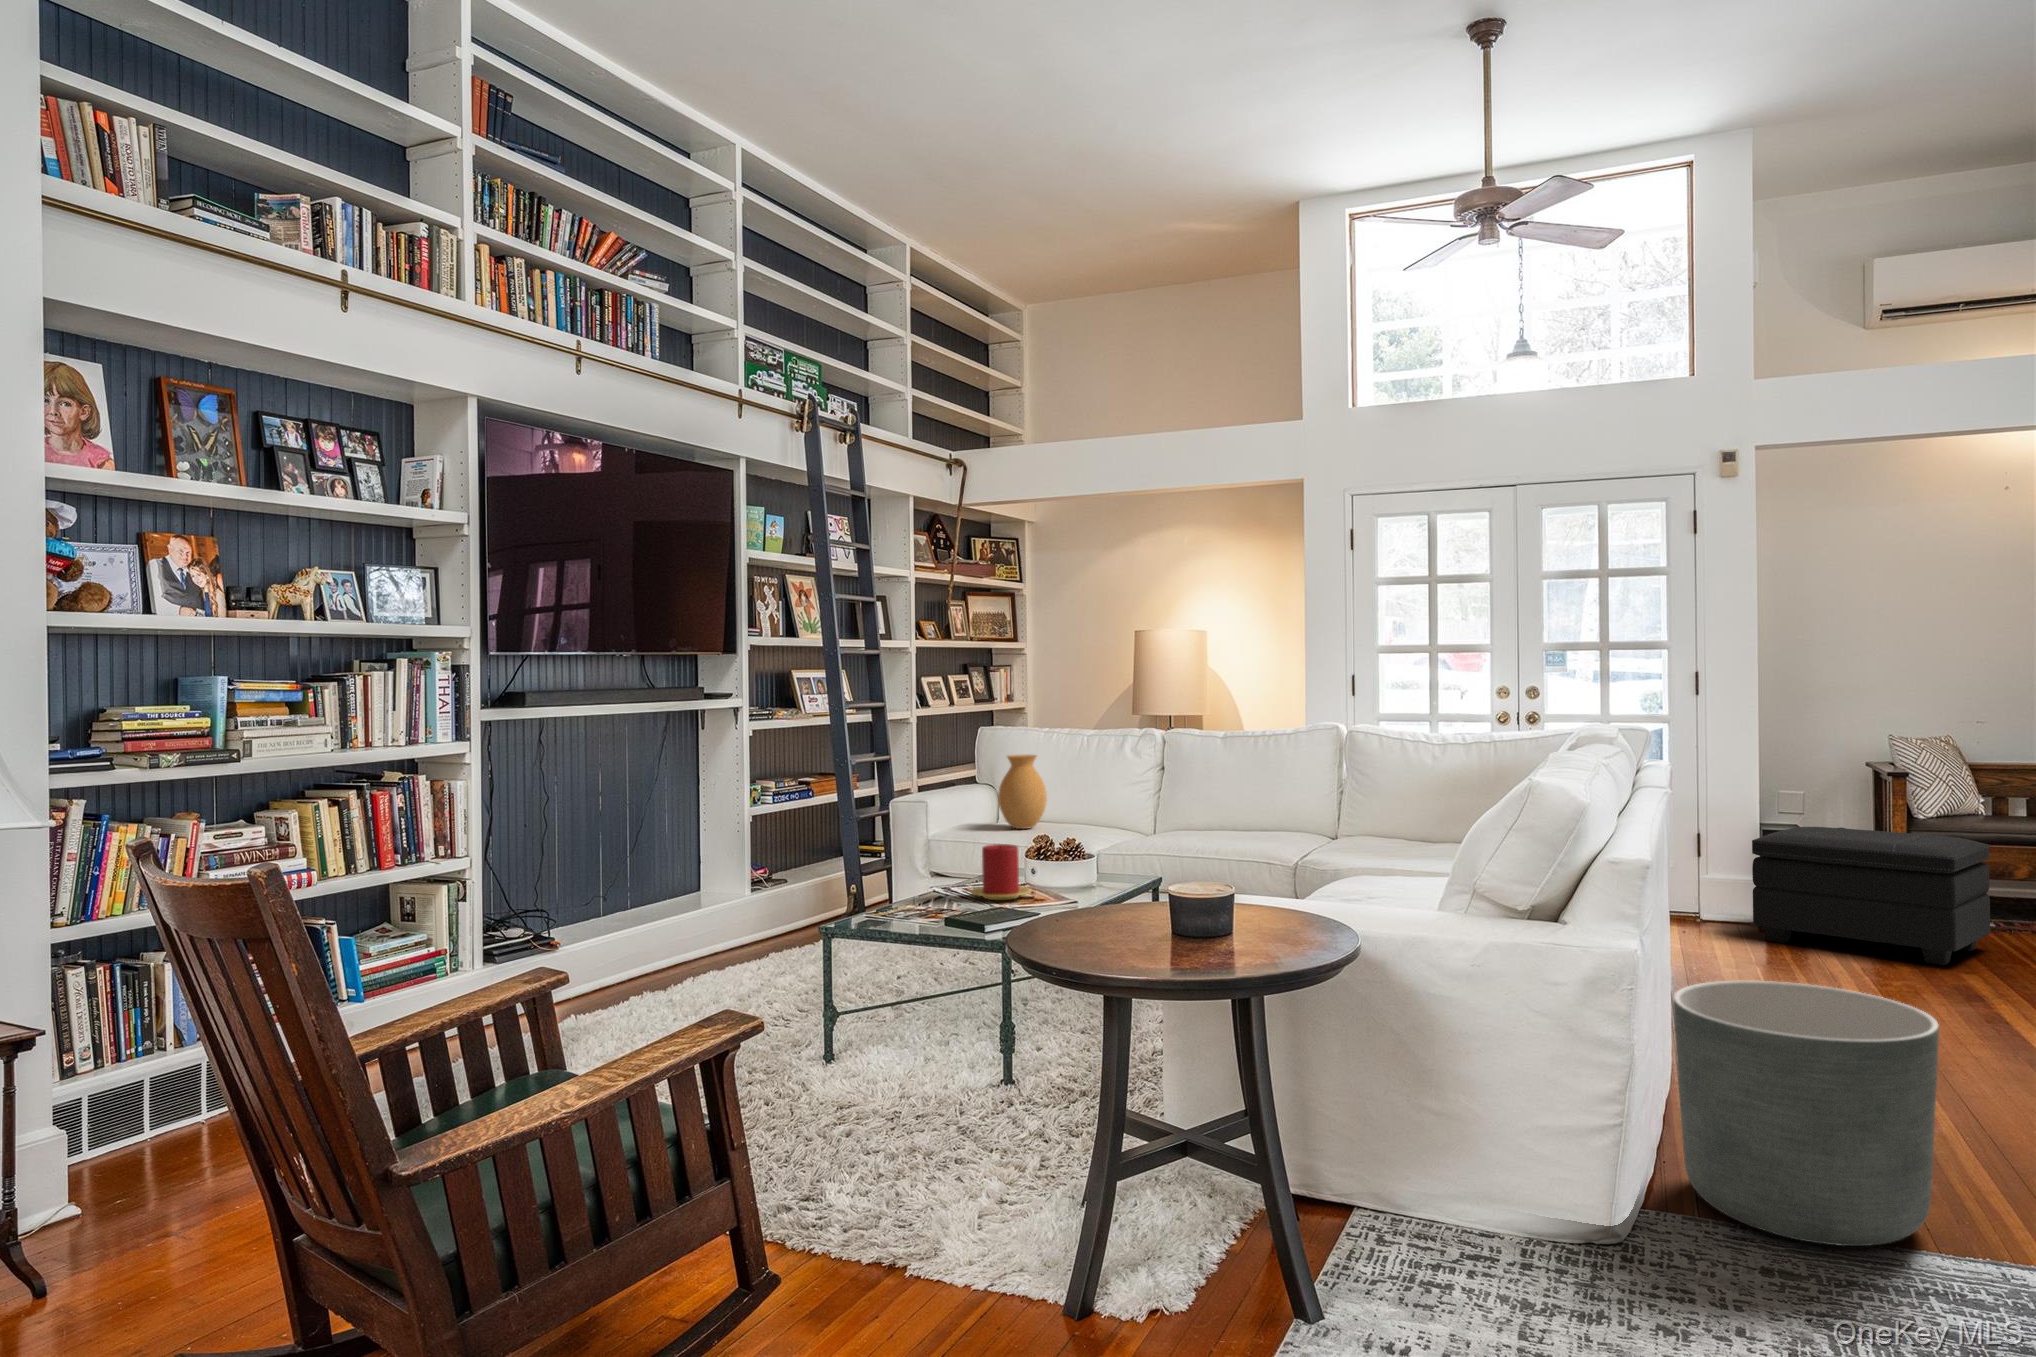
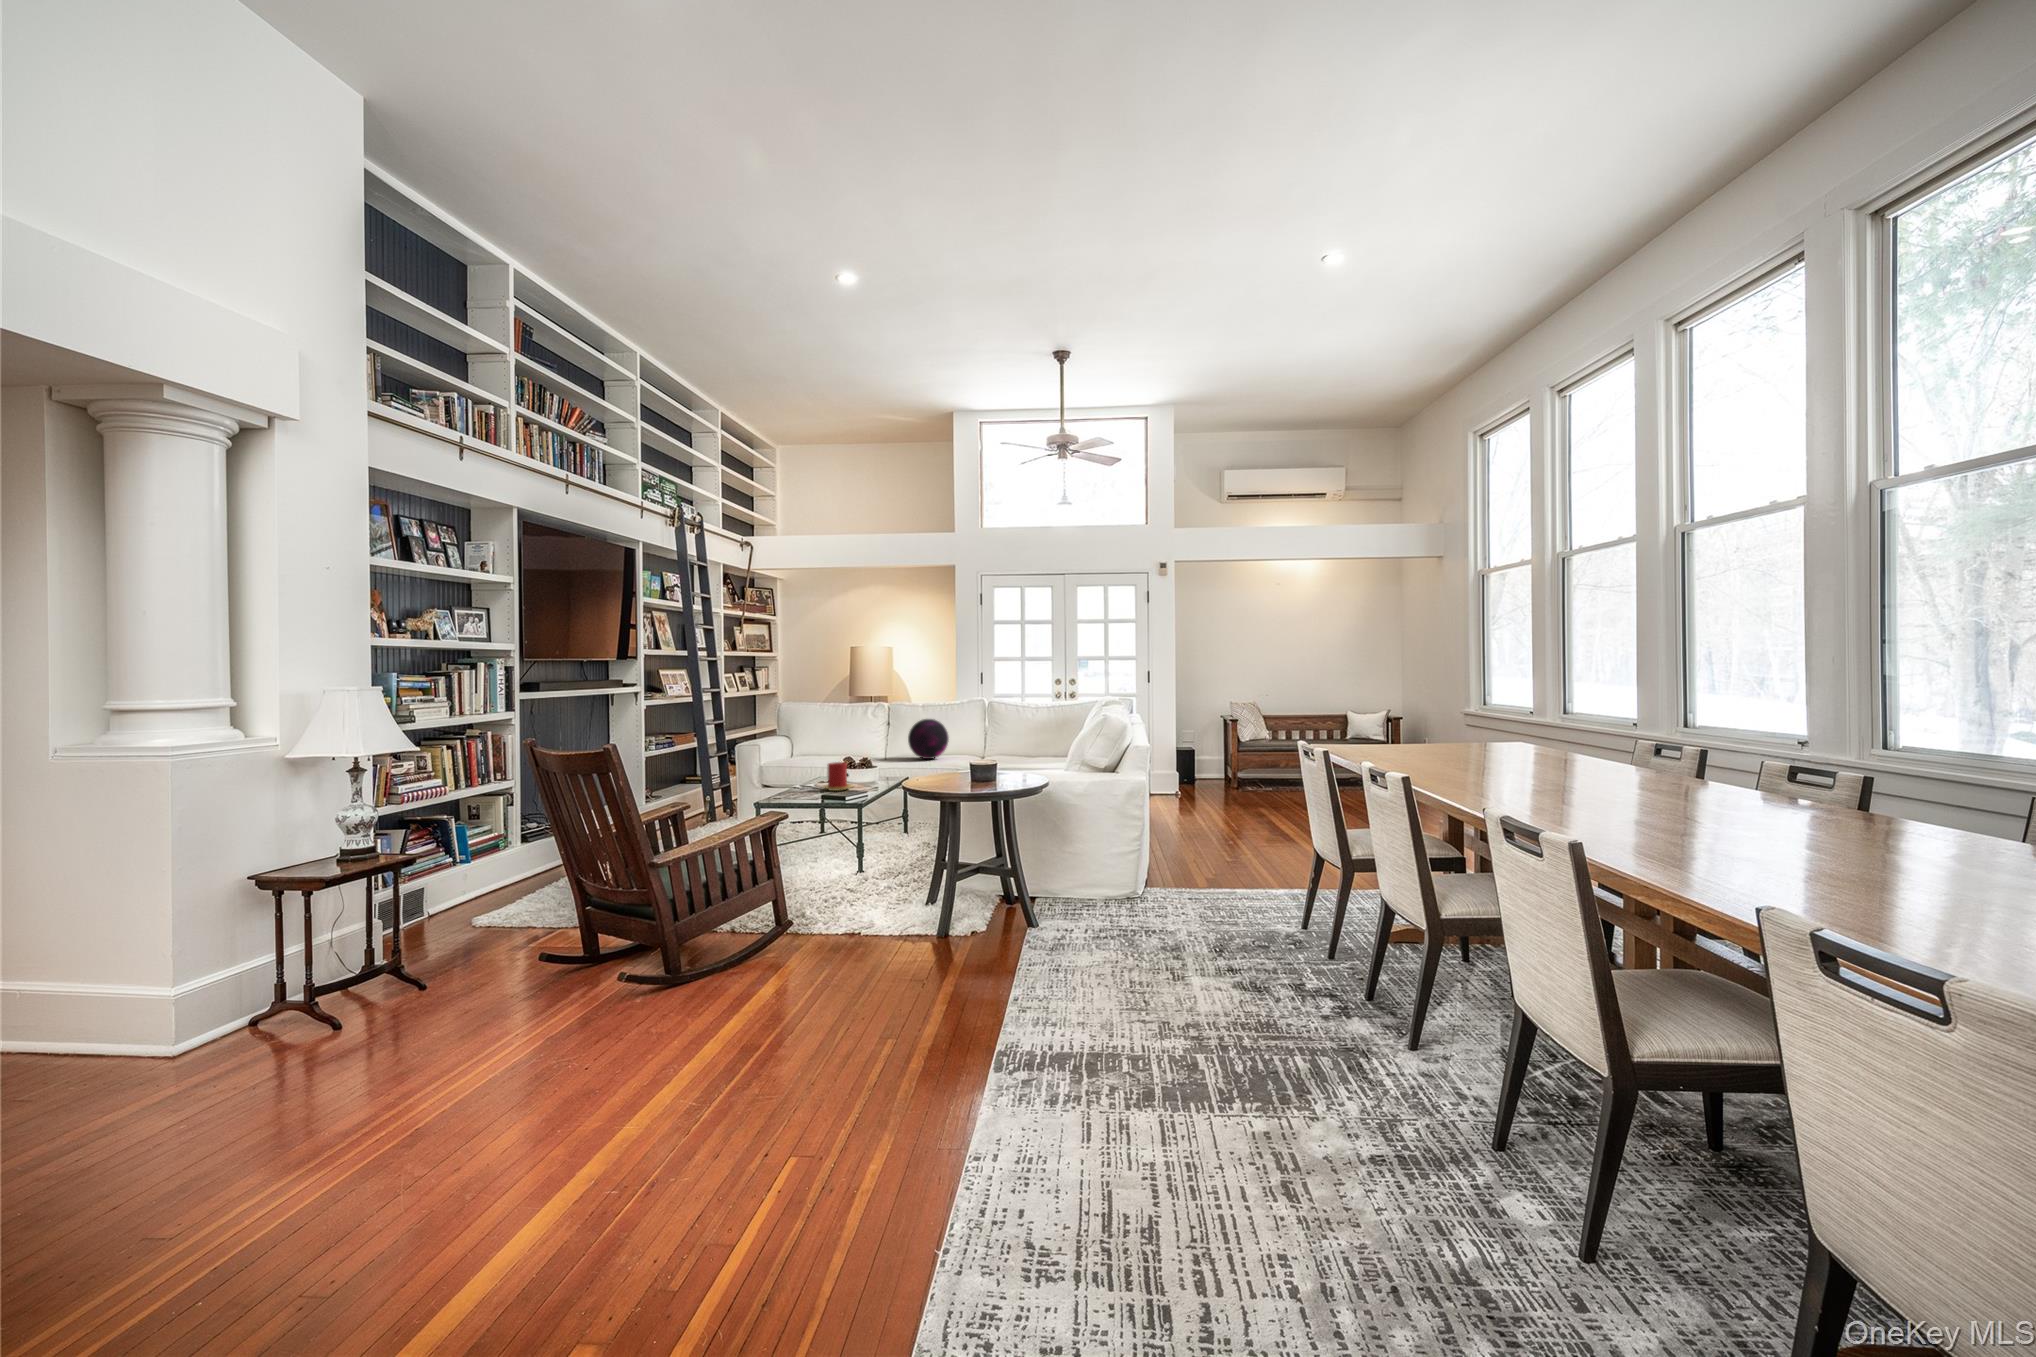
vase: present [998,755,1047,829] -> none [798,720,826,762]
decorative orb: none [1191,757,1267,832] -> present [908,719,949,759]
footstool: present [1752,827,1990,965] -> none [1174,747,1269,806]
planter: present [1673,981,1939,1246] -> none [1153,798,1242,890]

